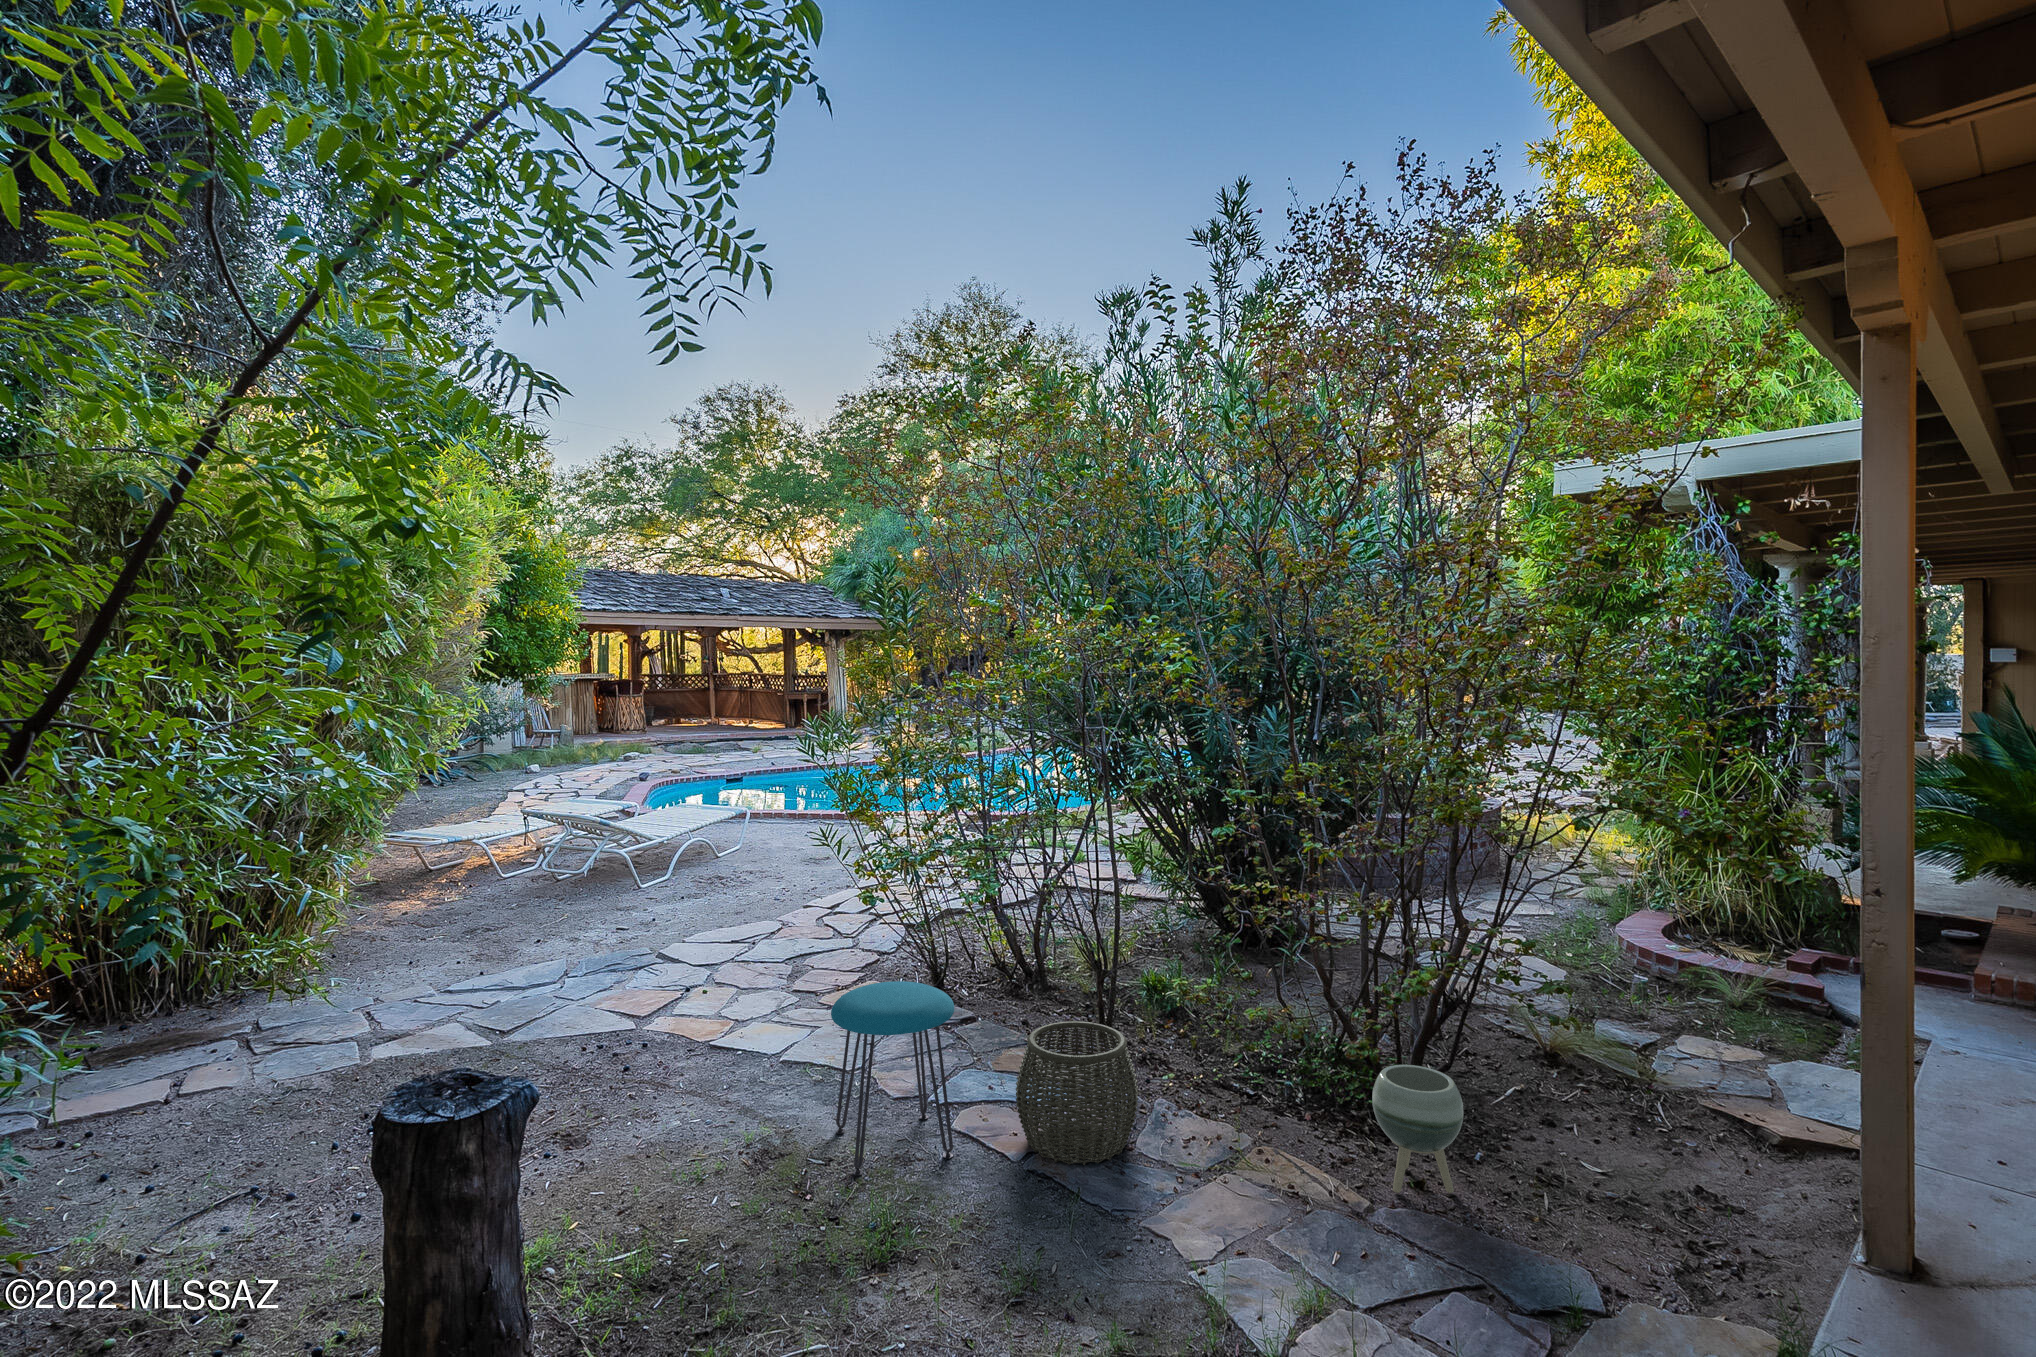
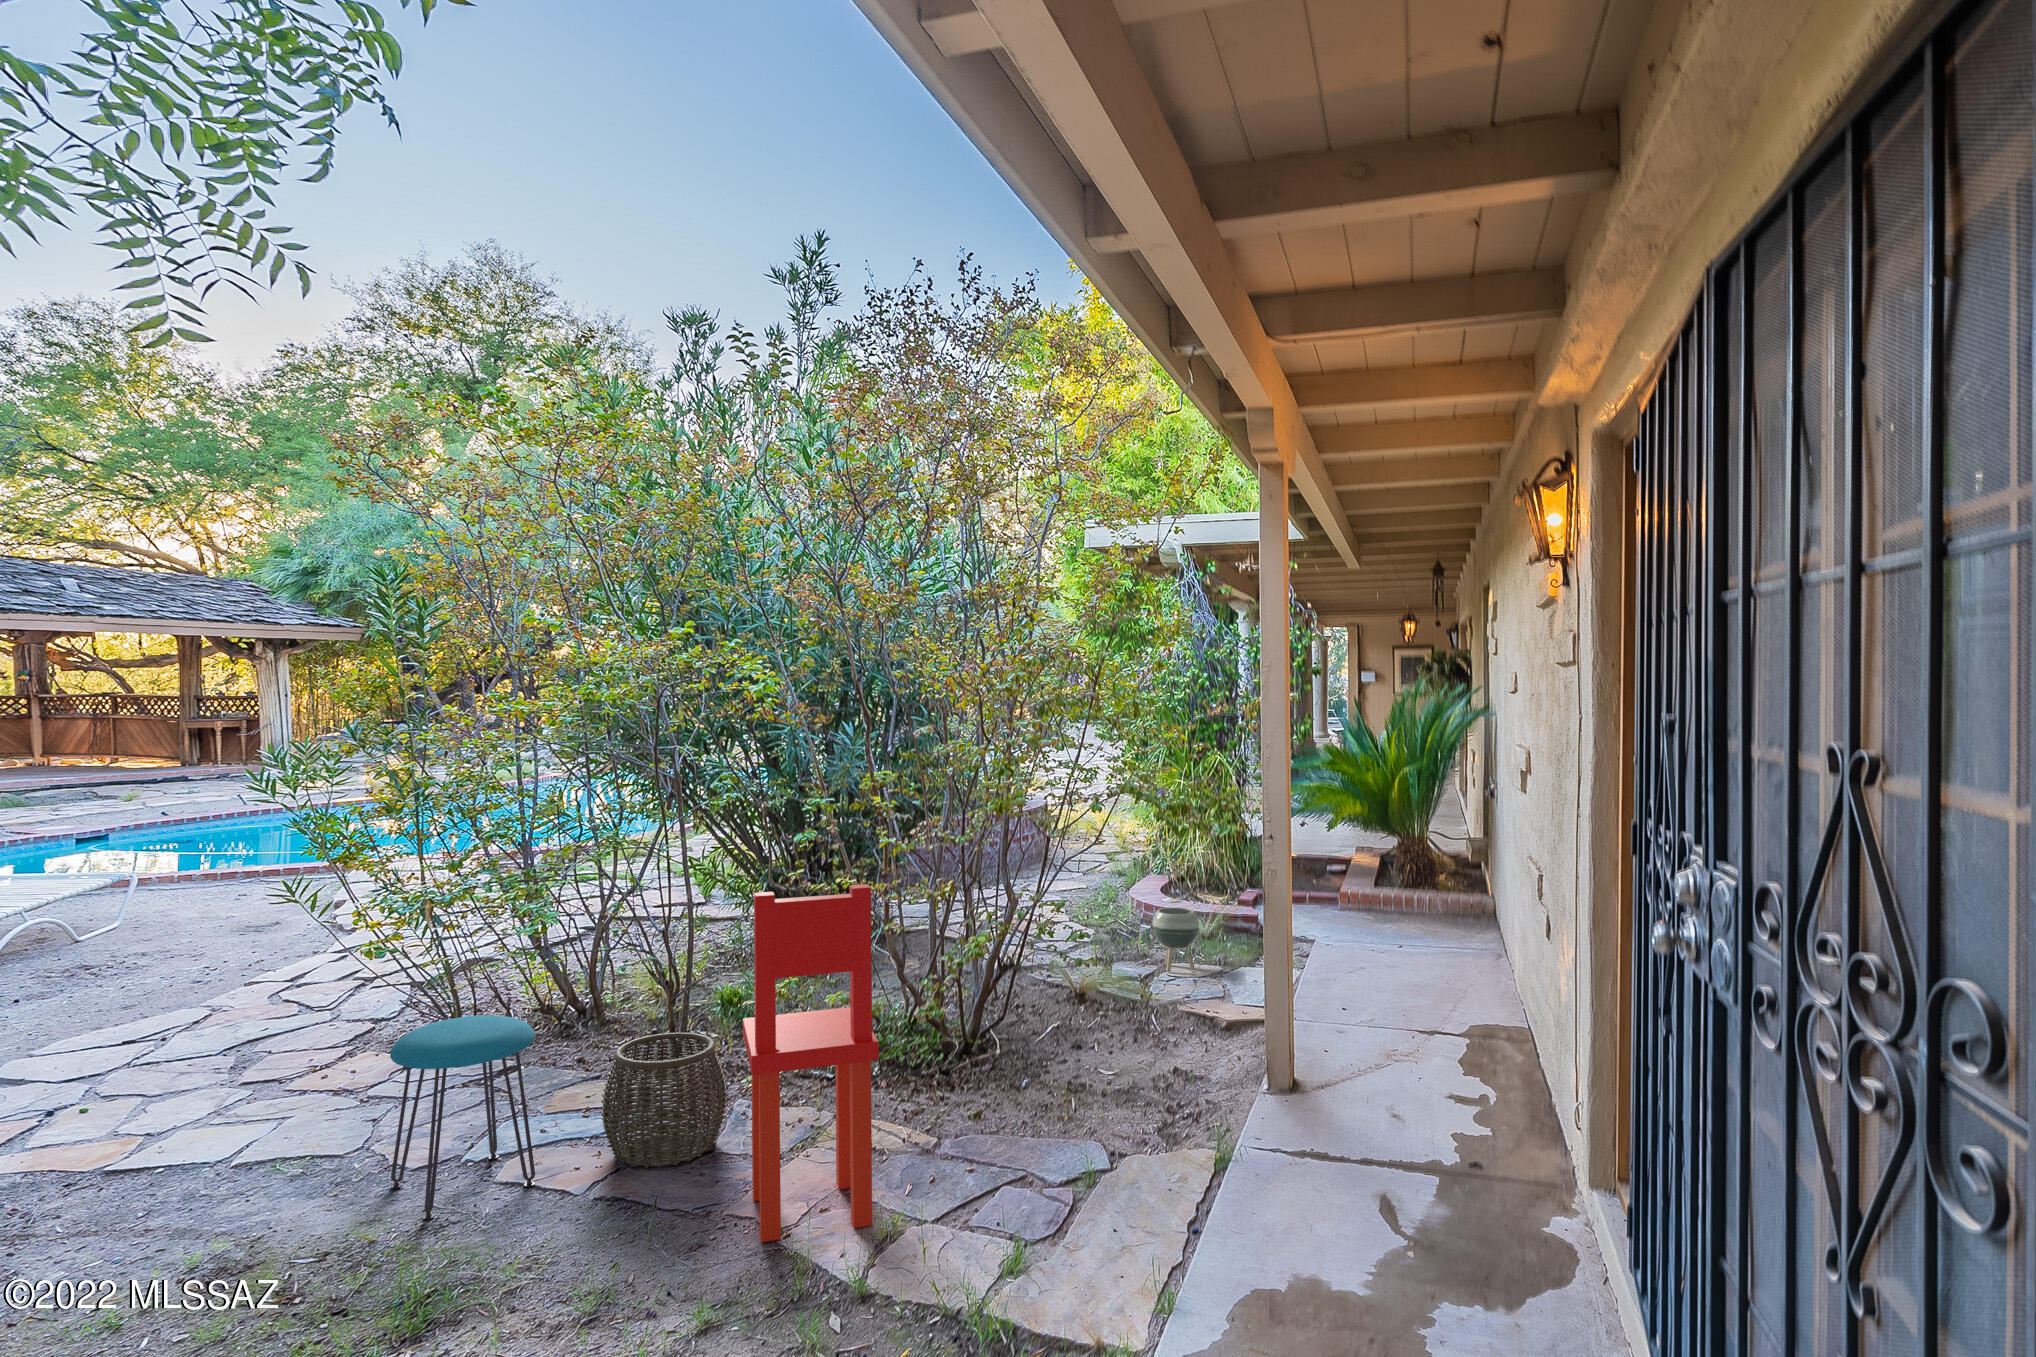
chair: none [1147,900,1295,1301] -> present [743,884,879,1242]
planter: present [1372,1065,1463,1193] -> present [1153,907,1199,972]

